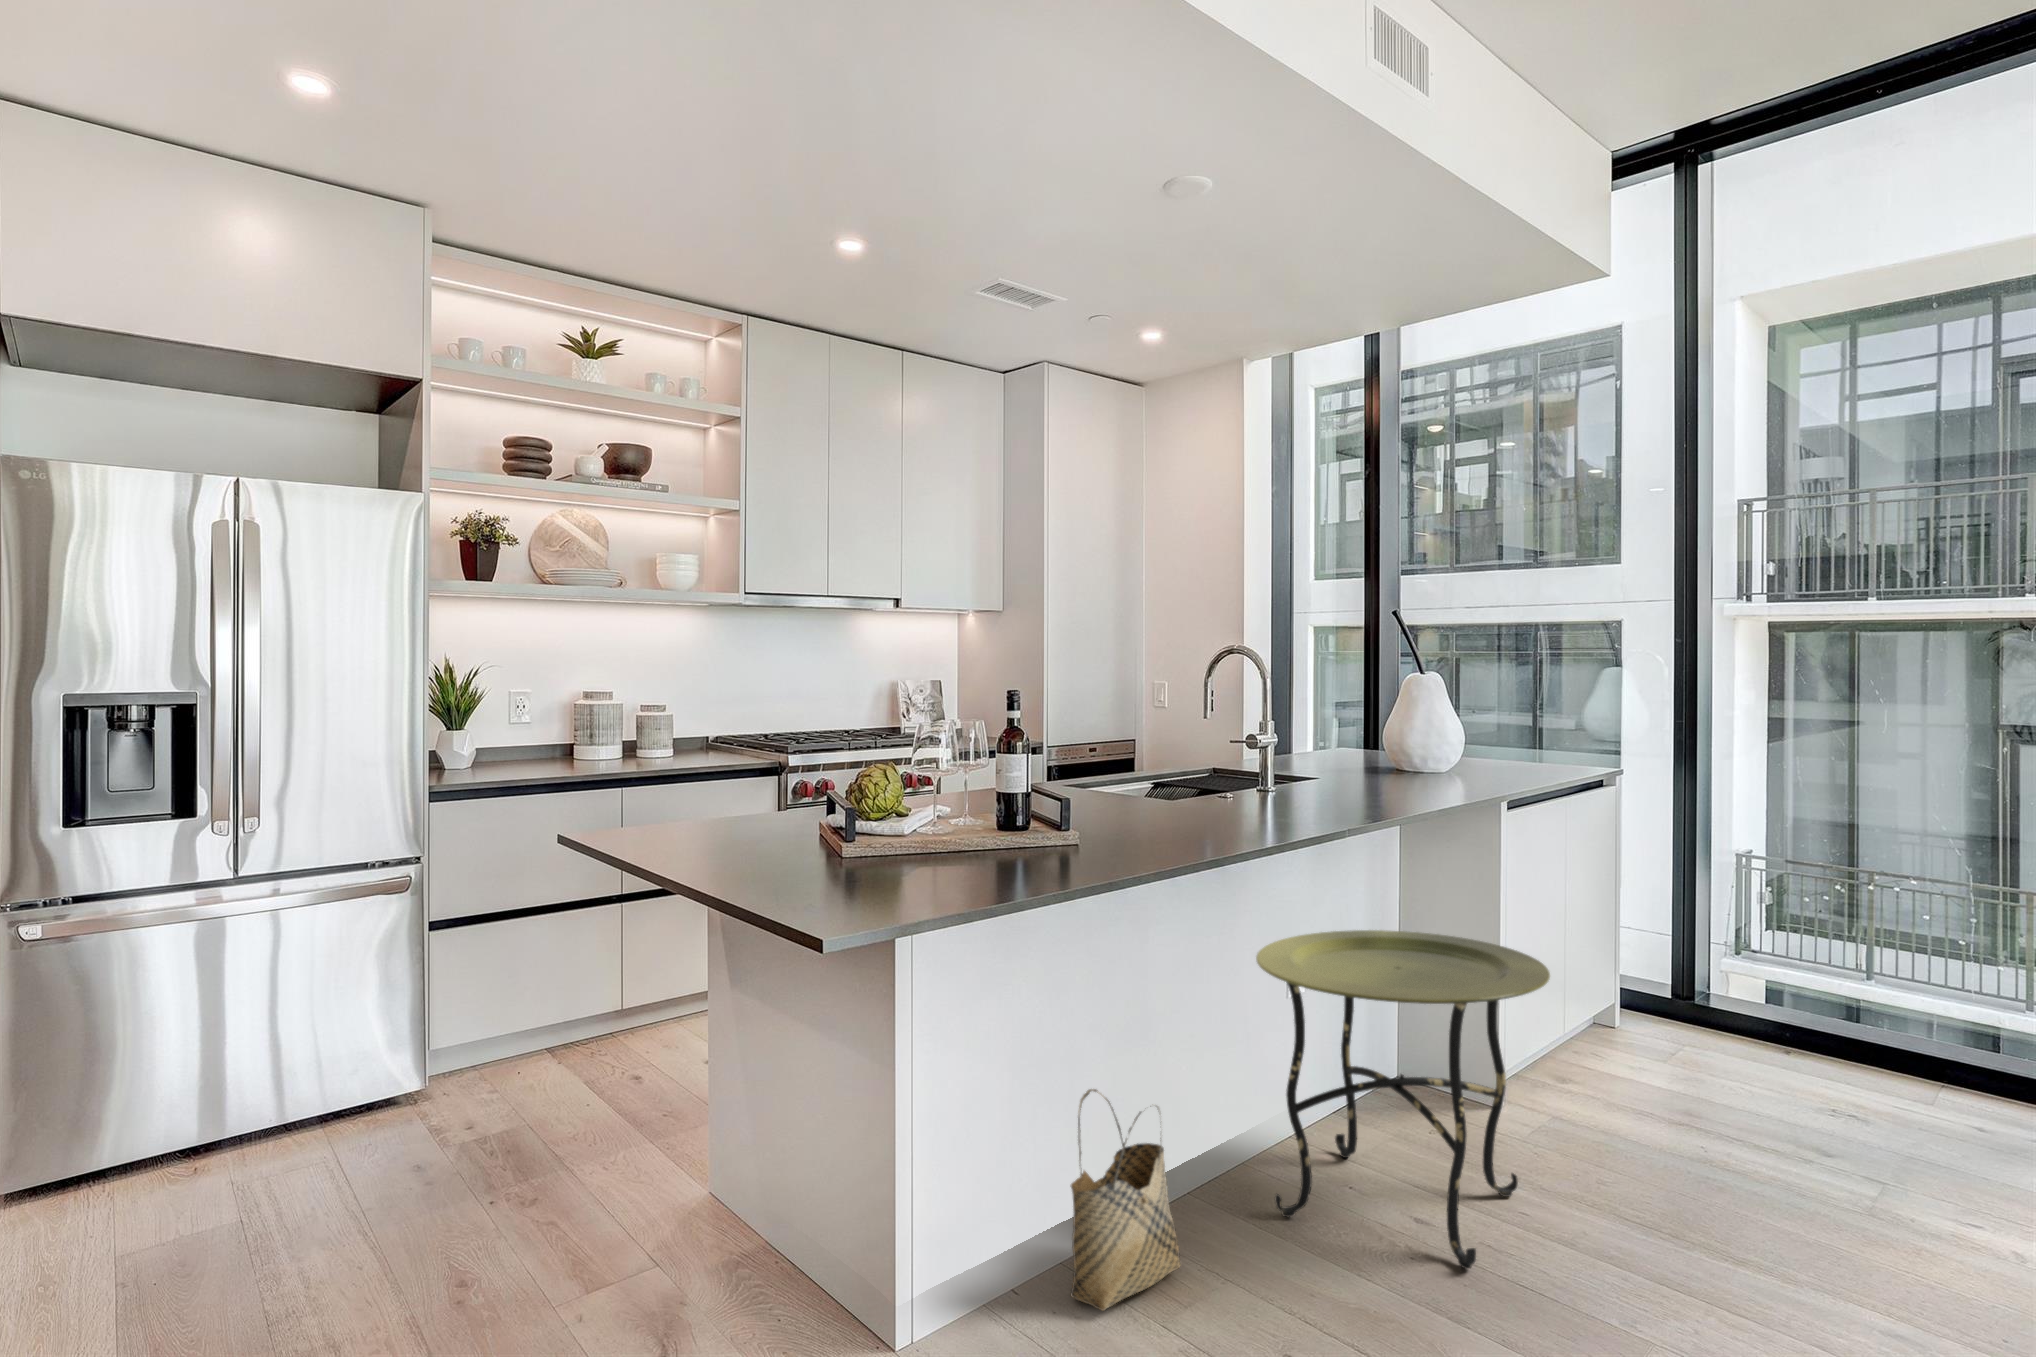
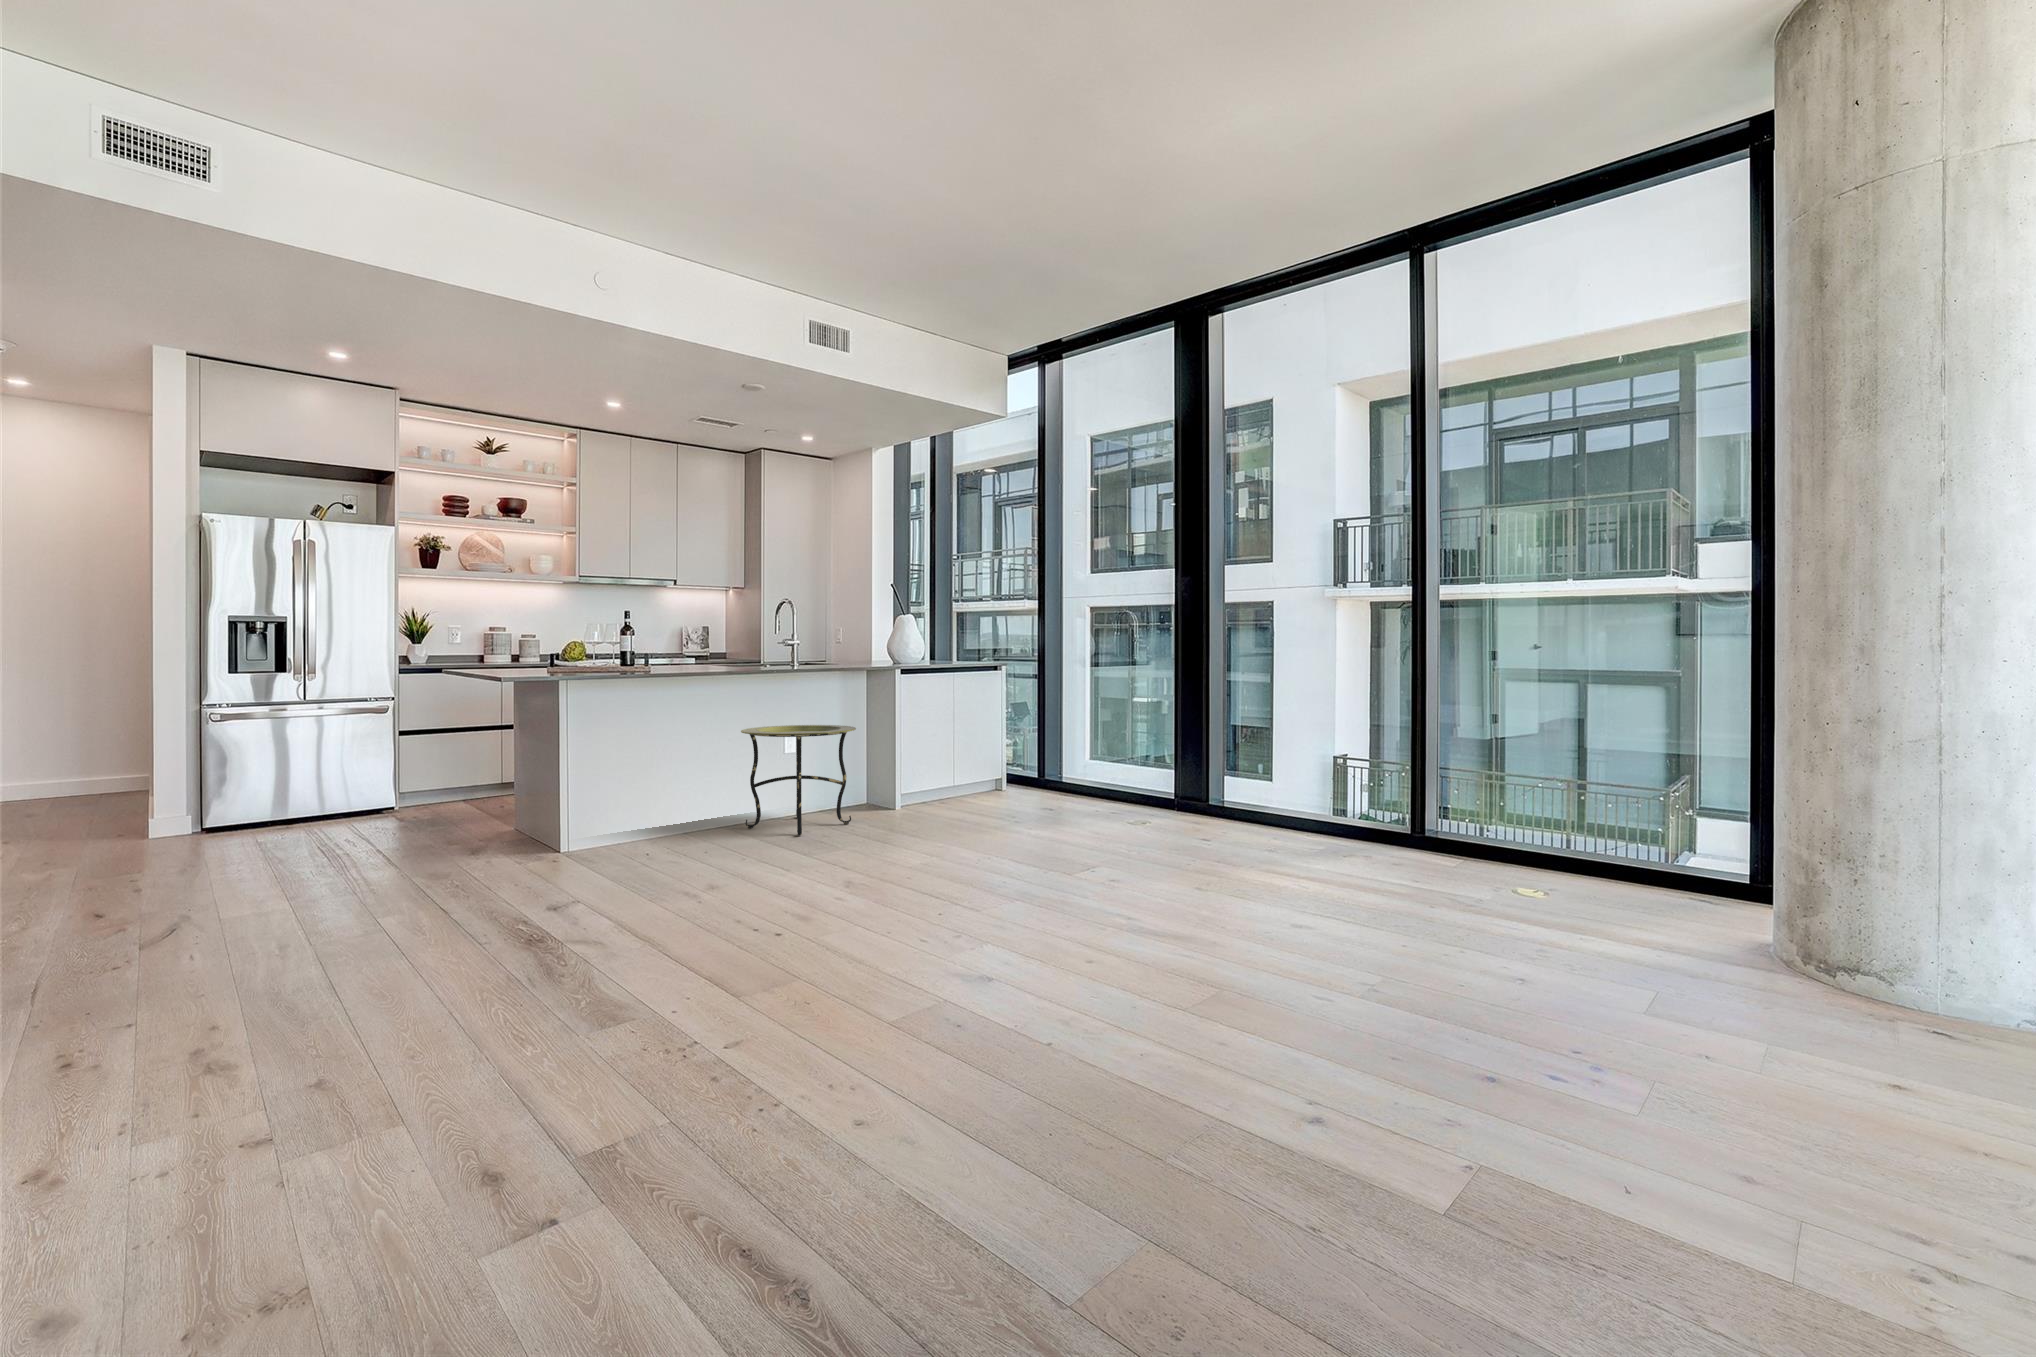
woven basket: present [1071,1089,1180,1311] -> none [638,769,689,842]

